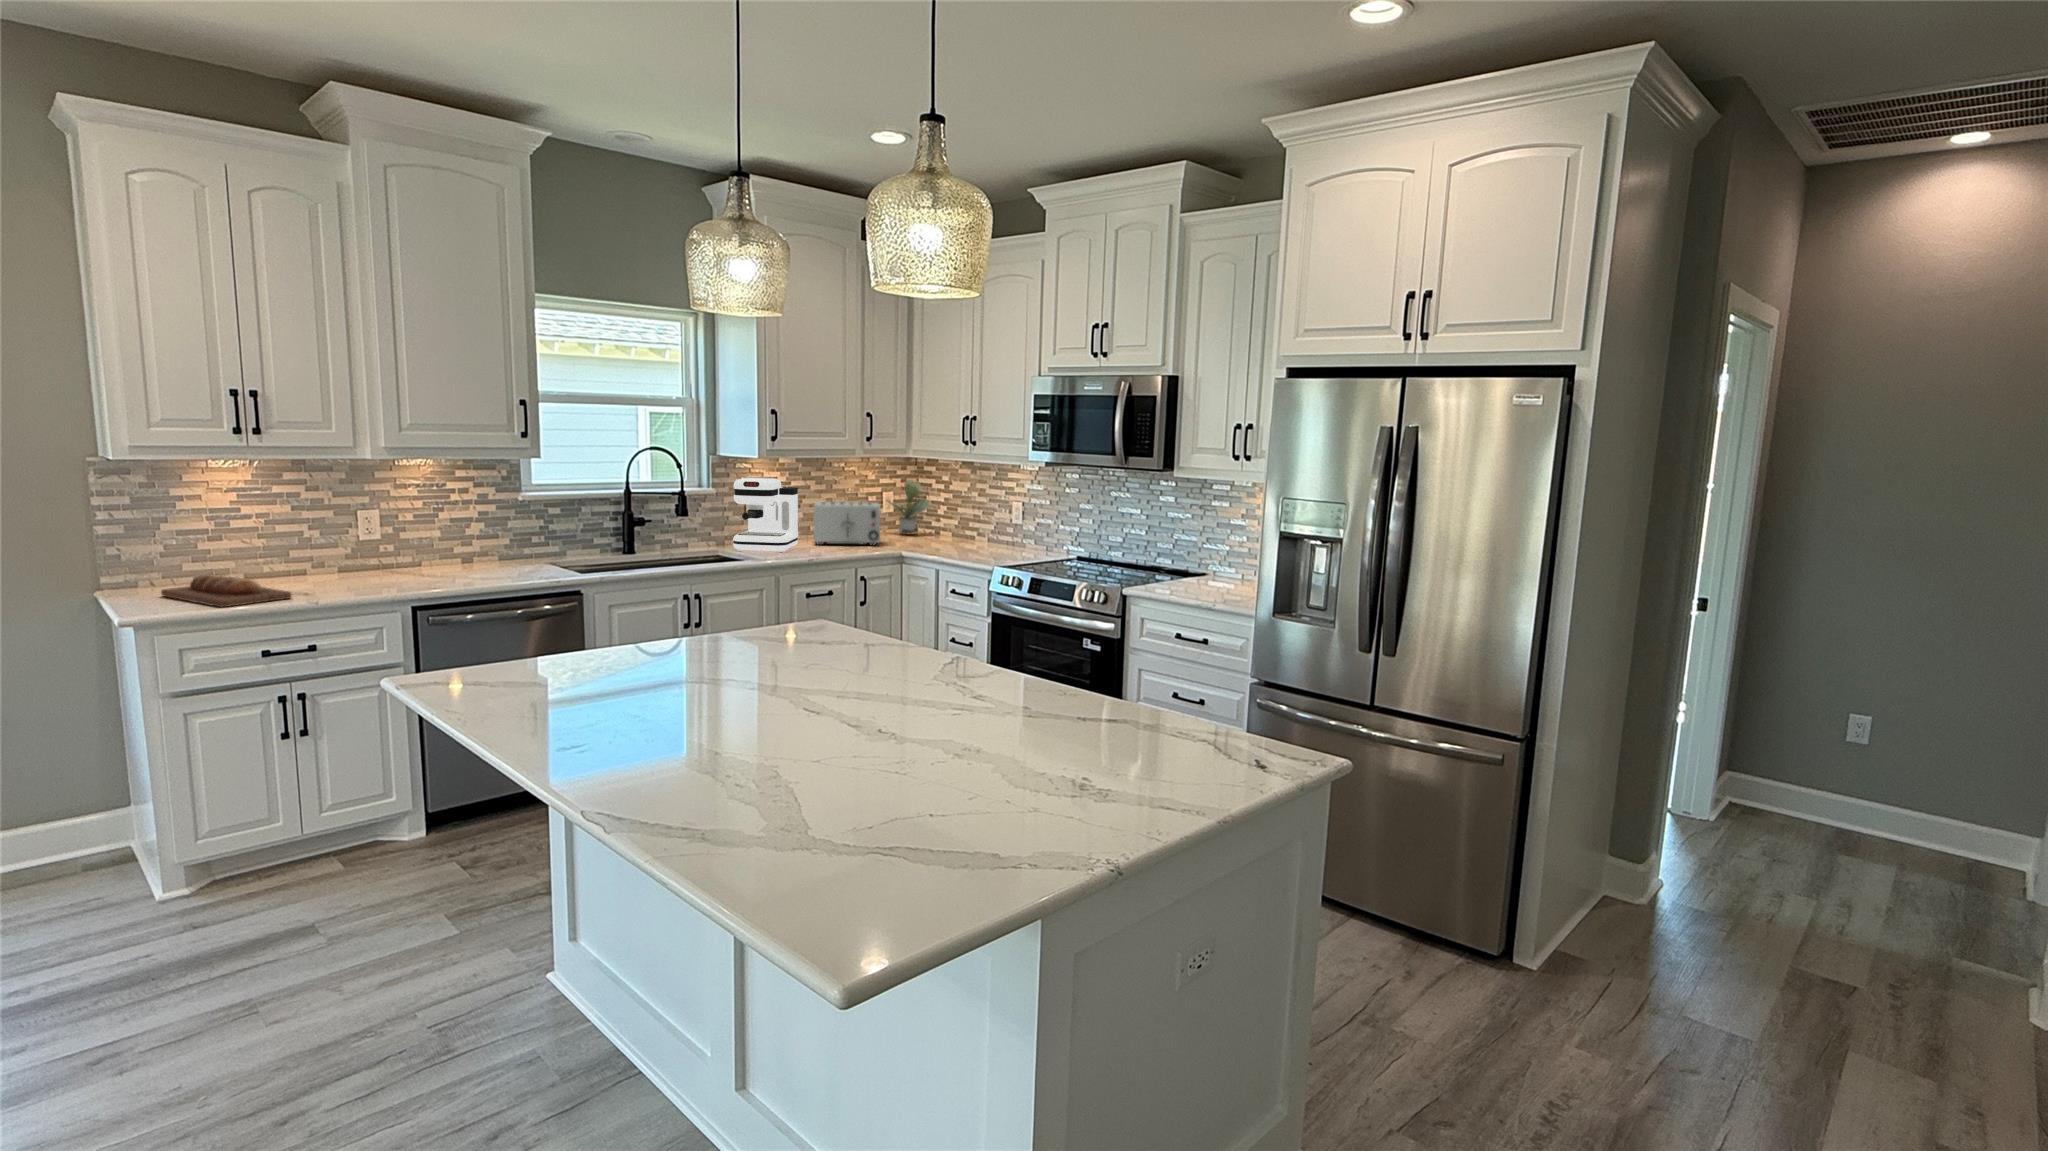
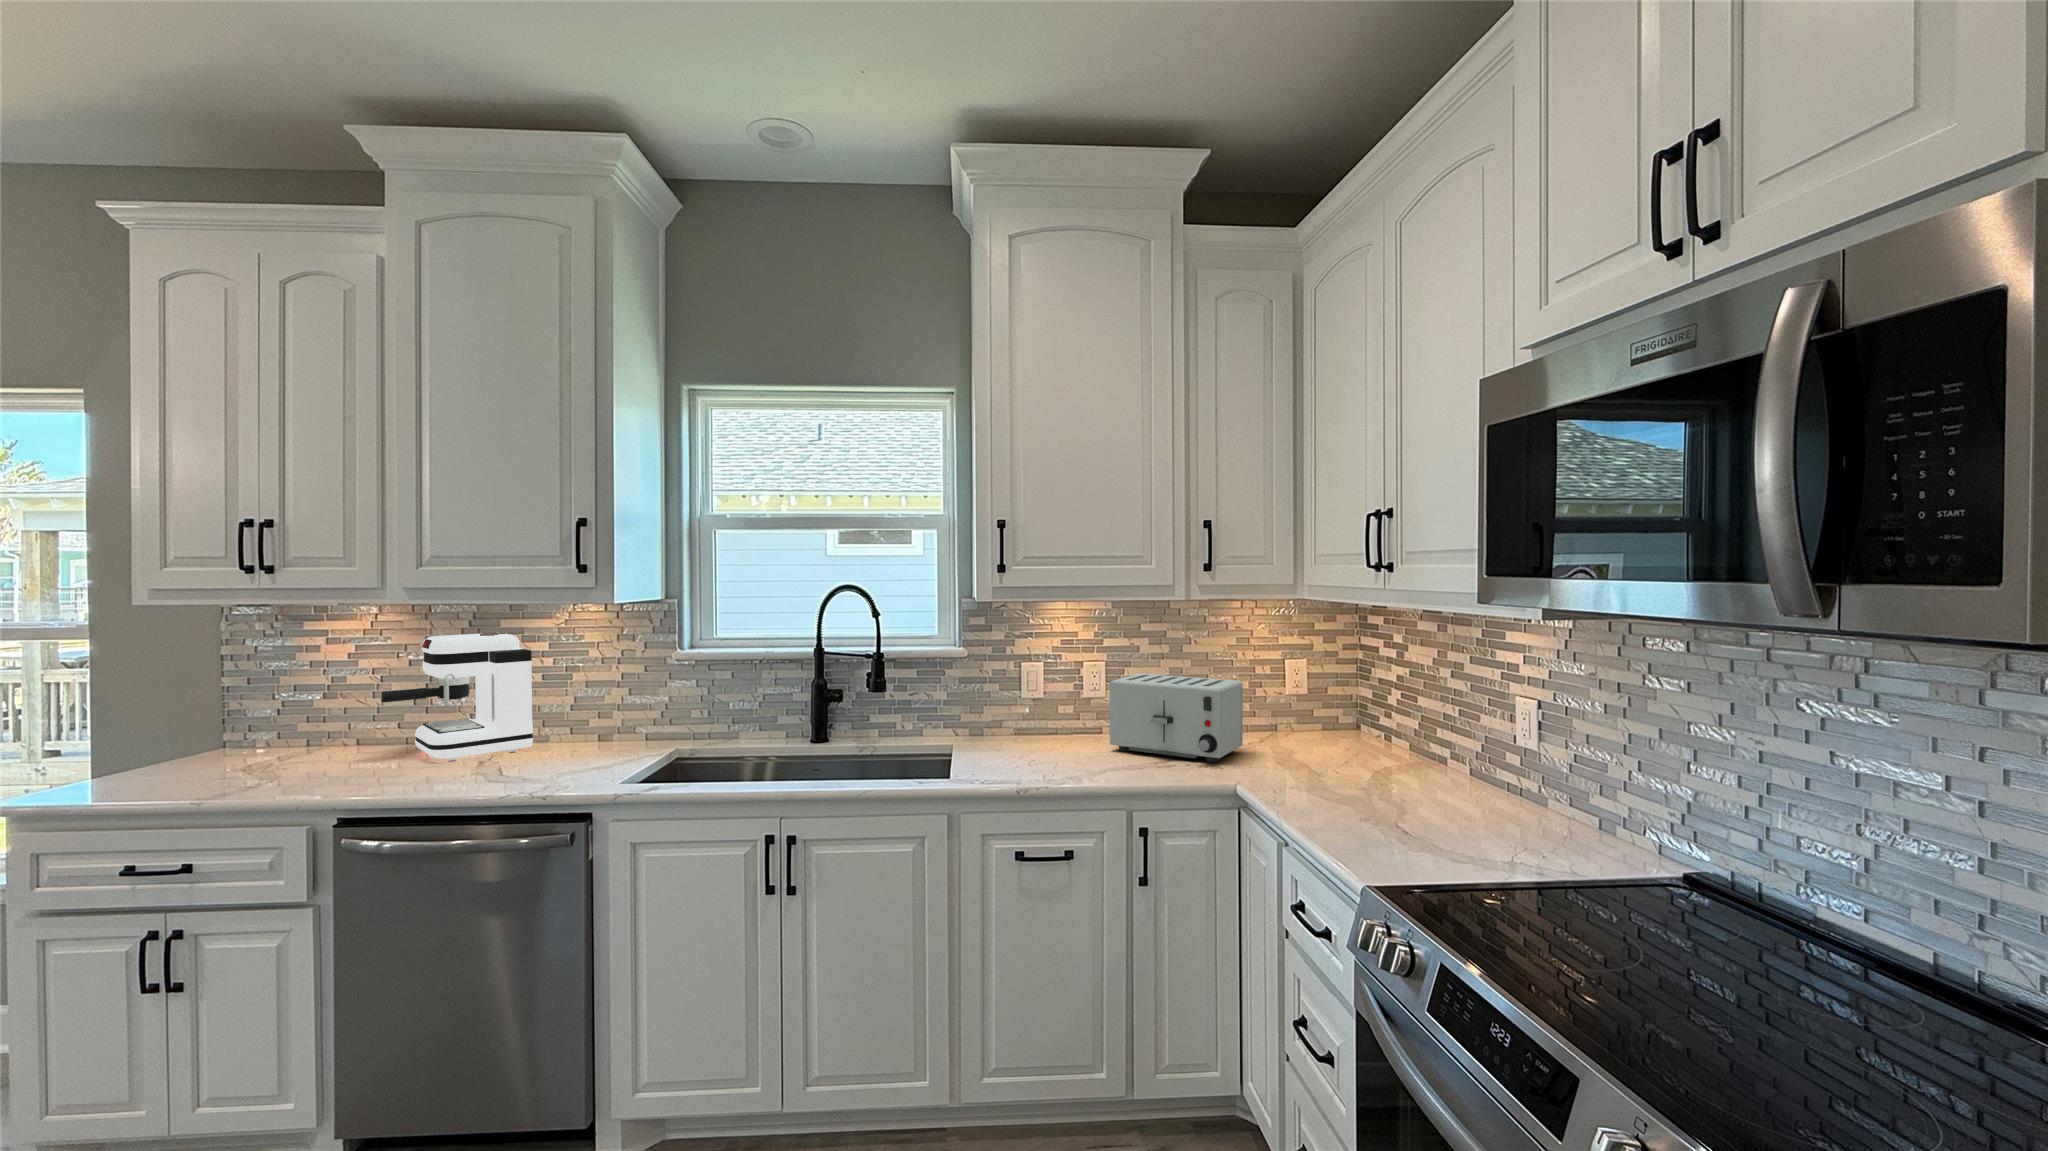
coffee maker: present [733,478,798,552] -> present [381,633,533,761]
potted plant: present [886,480,930,533] -> none [1290,638,1371,735]
bread loaf: present [161,575,292,607] -> none [91,747,272,802]

